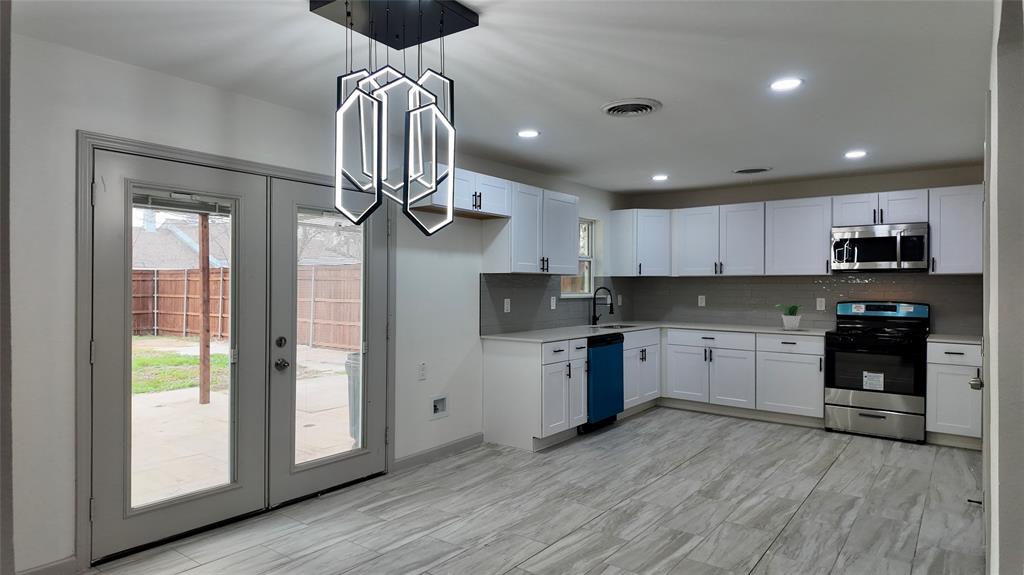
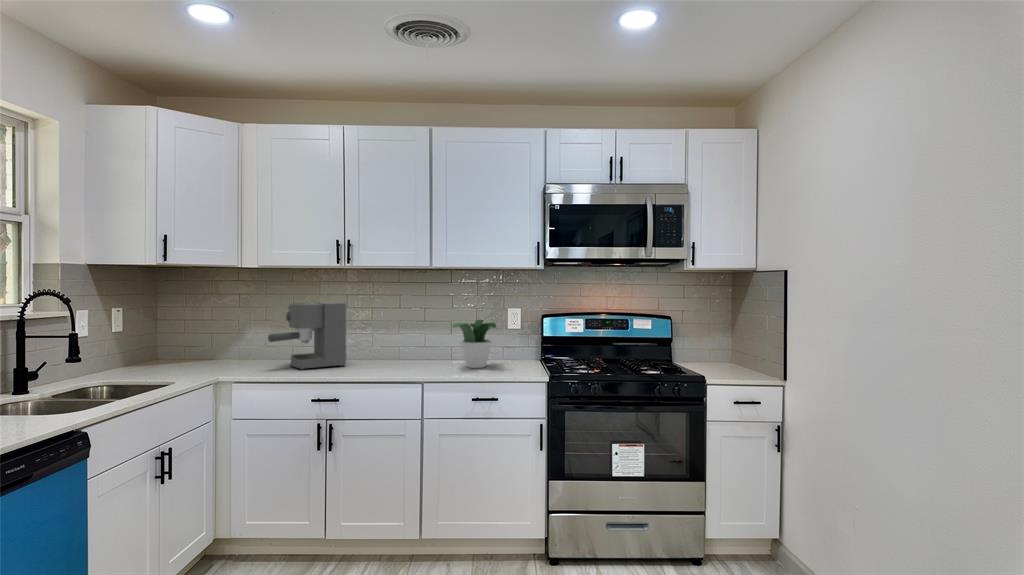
coffee maker: none [682,294,720,327] -> present [268,302,346,370]

